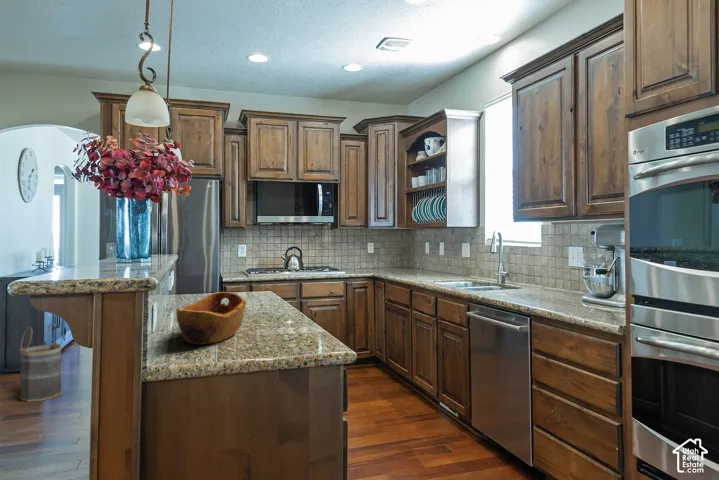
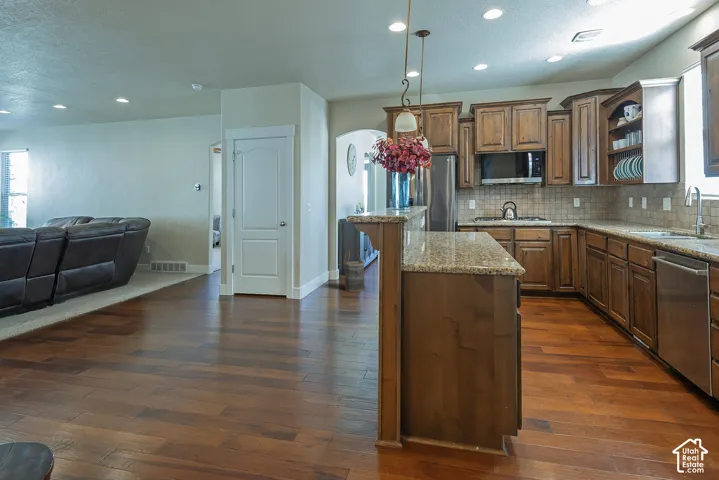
wooden bowl: present [177,292,246,345] -> none [421,220,458,244]

